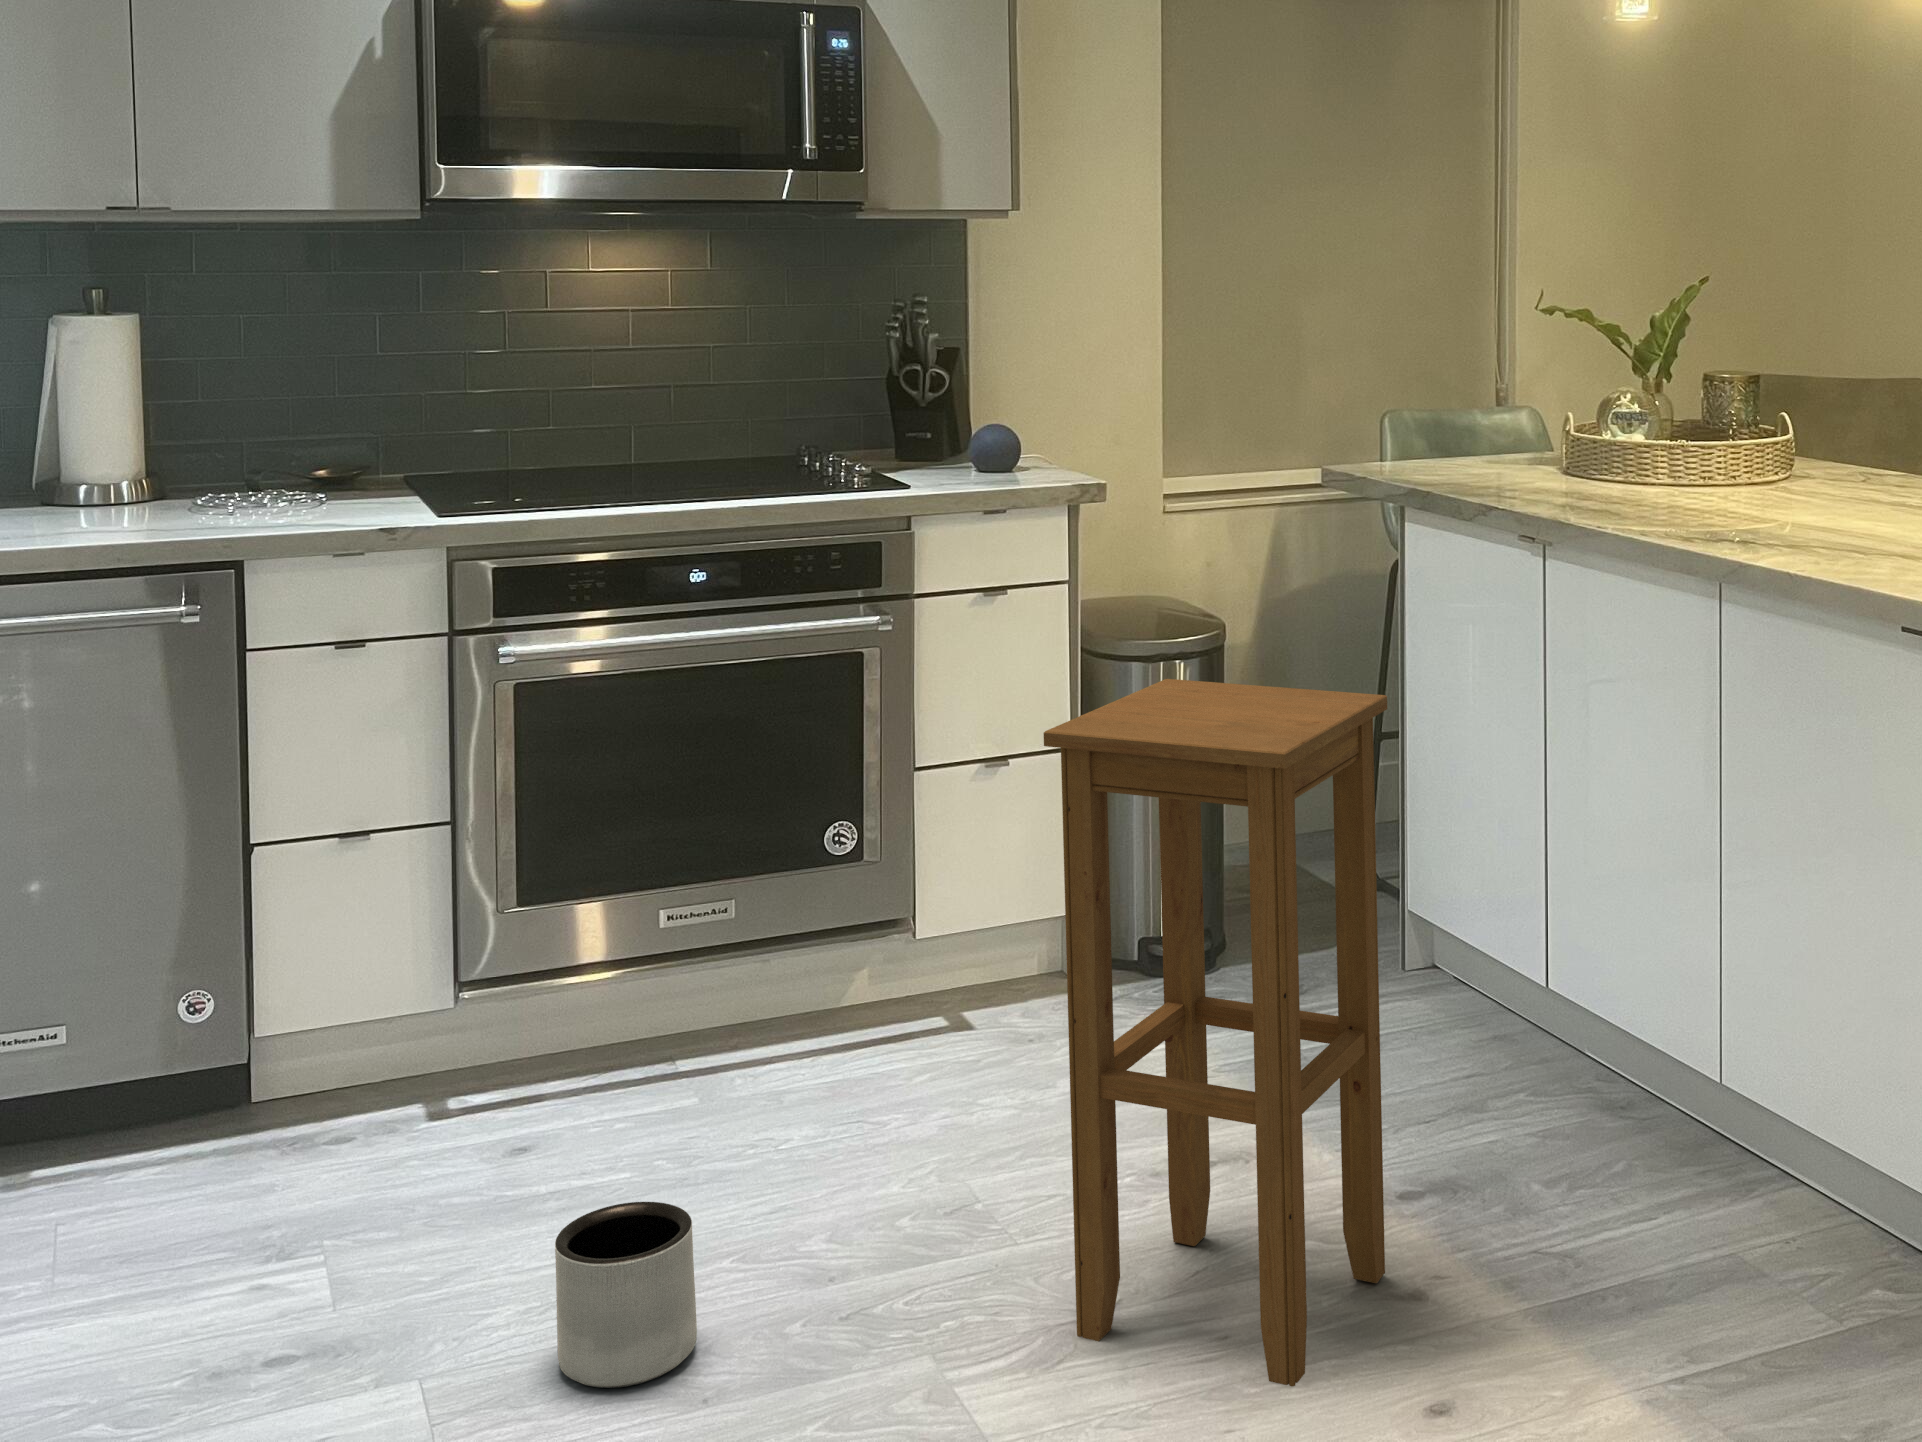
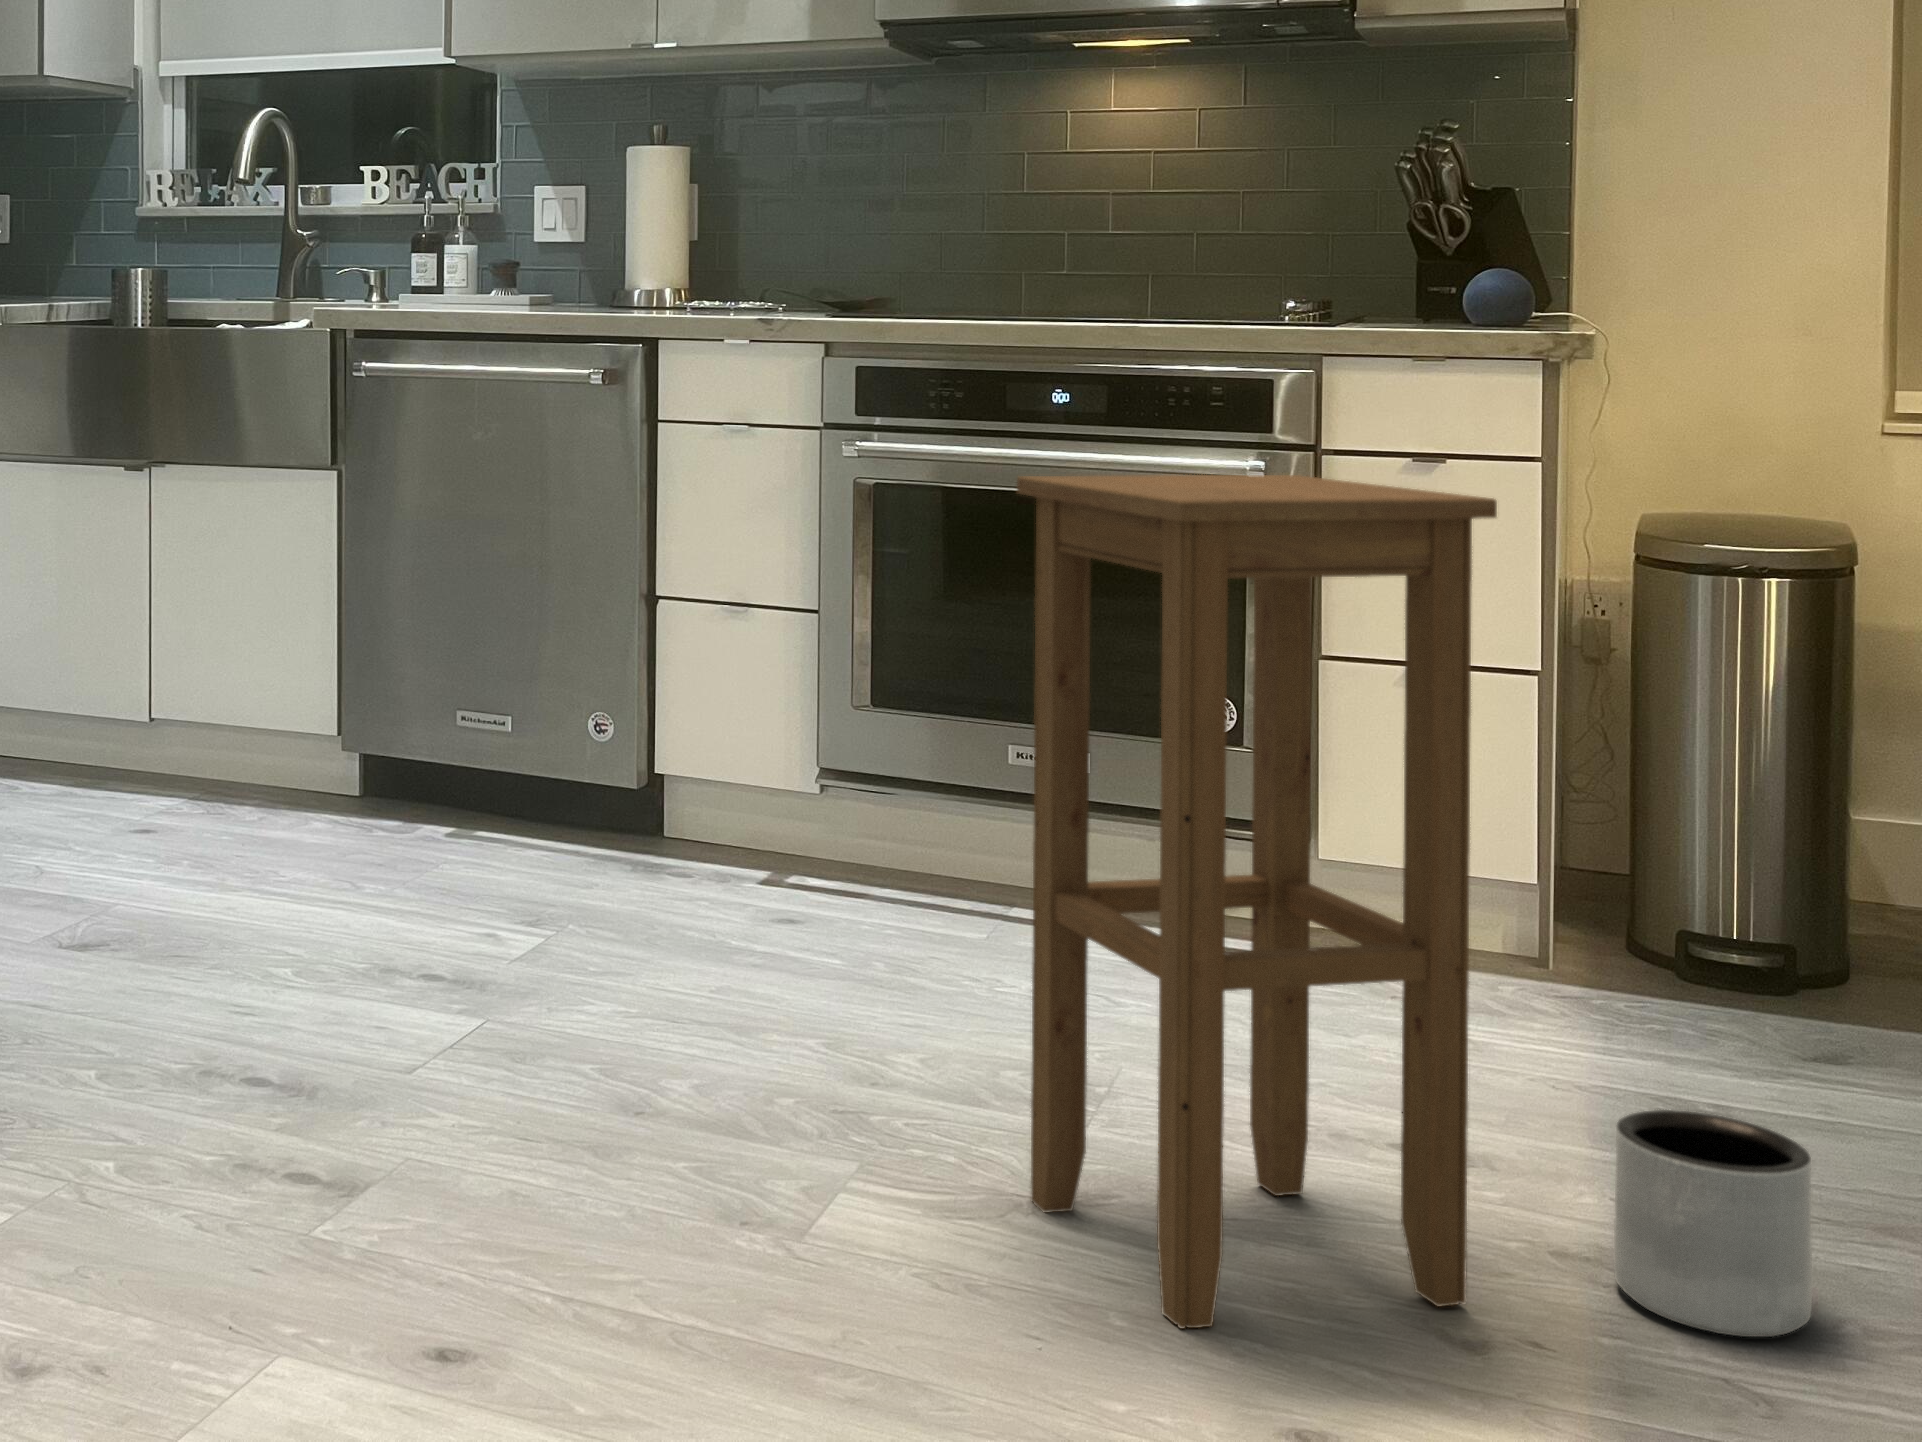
planter: present [555,1202,697,1388] -> present [1614,1110,1812,1337]

